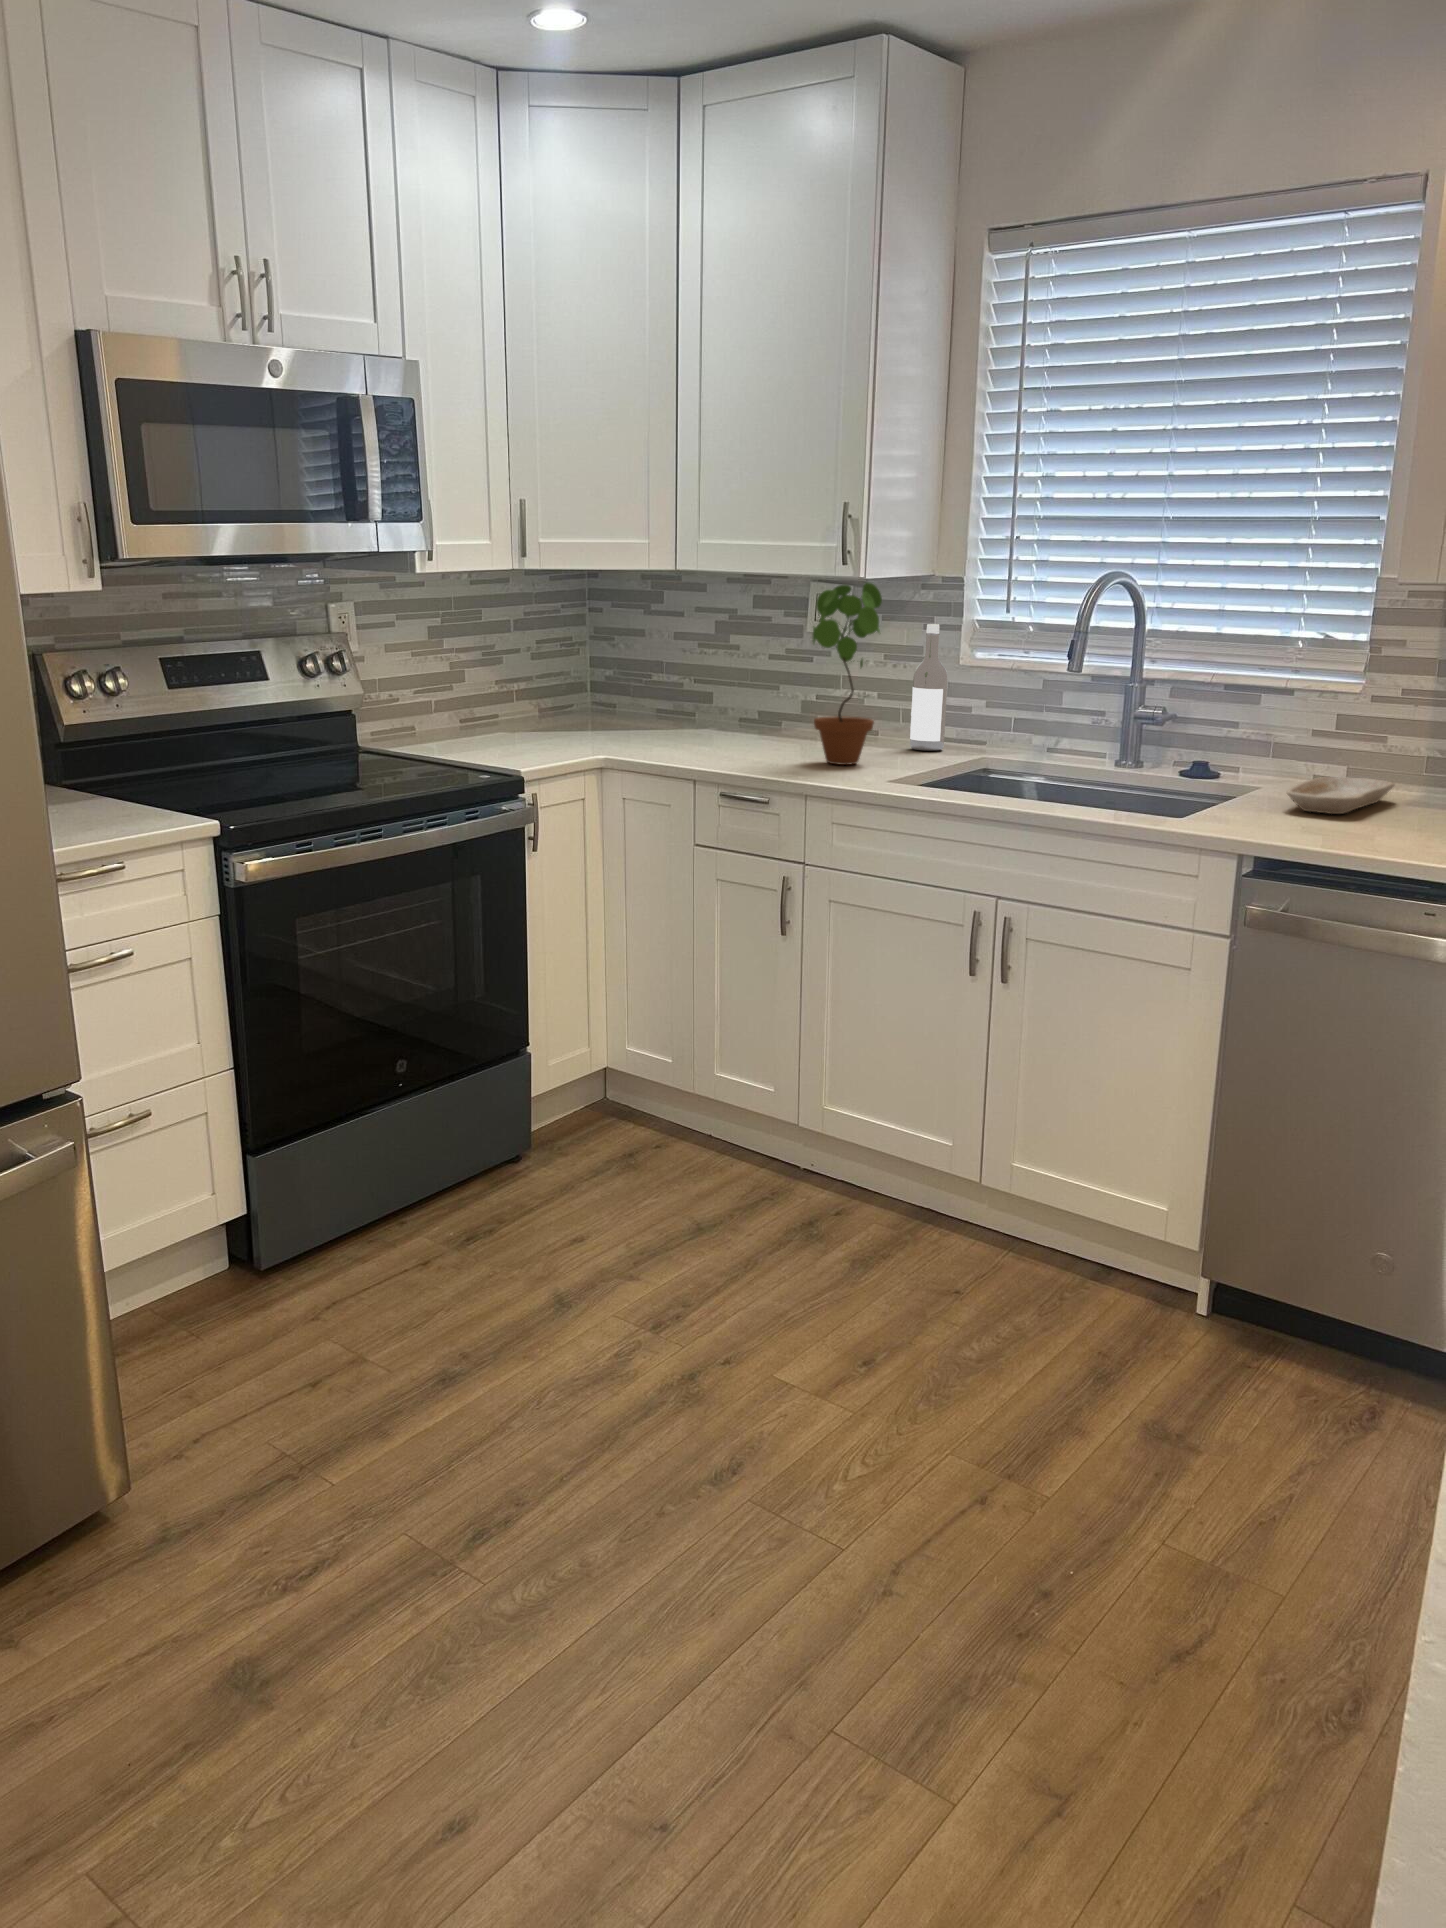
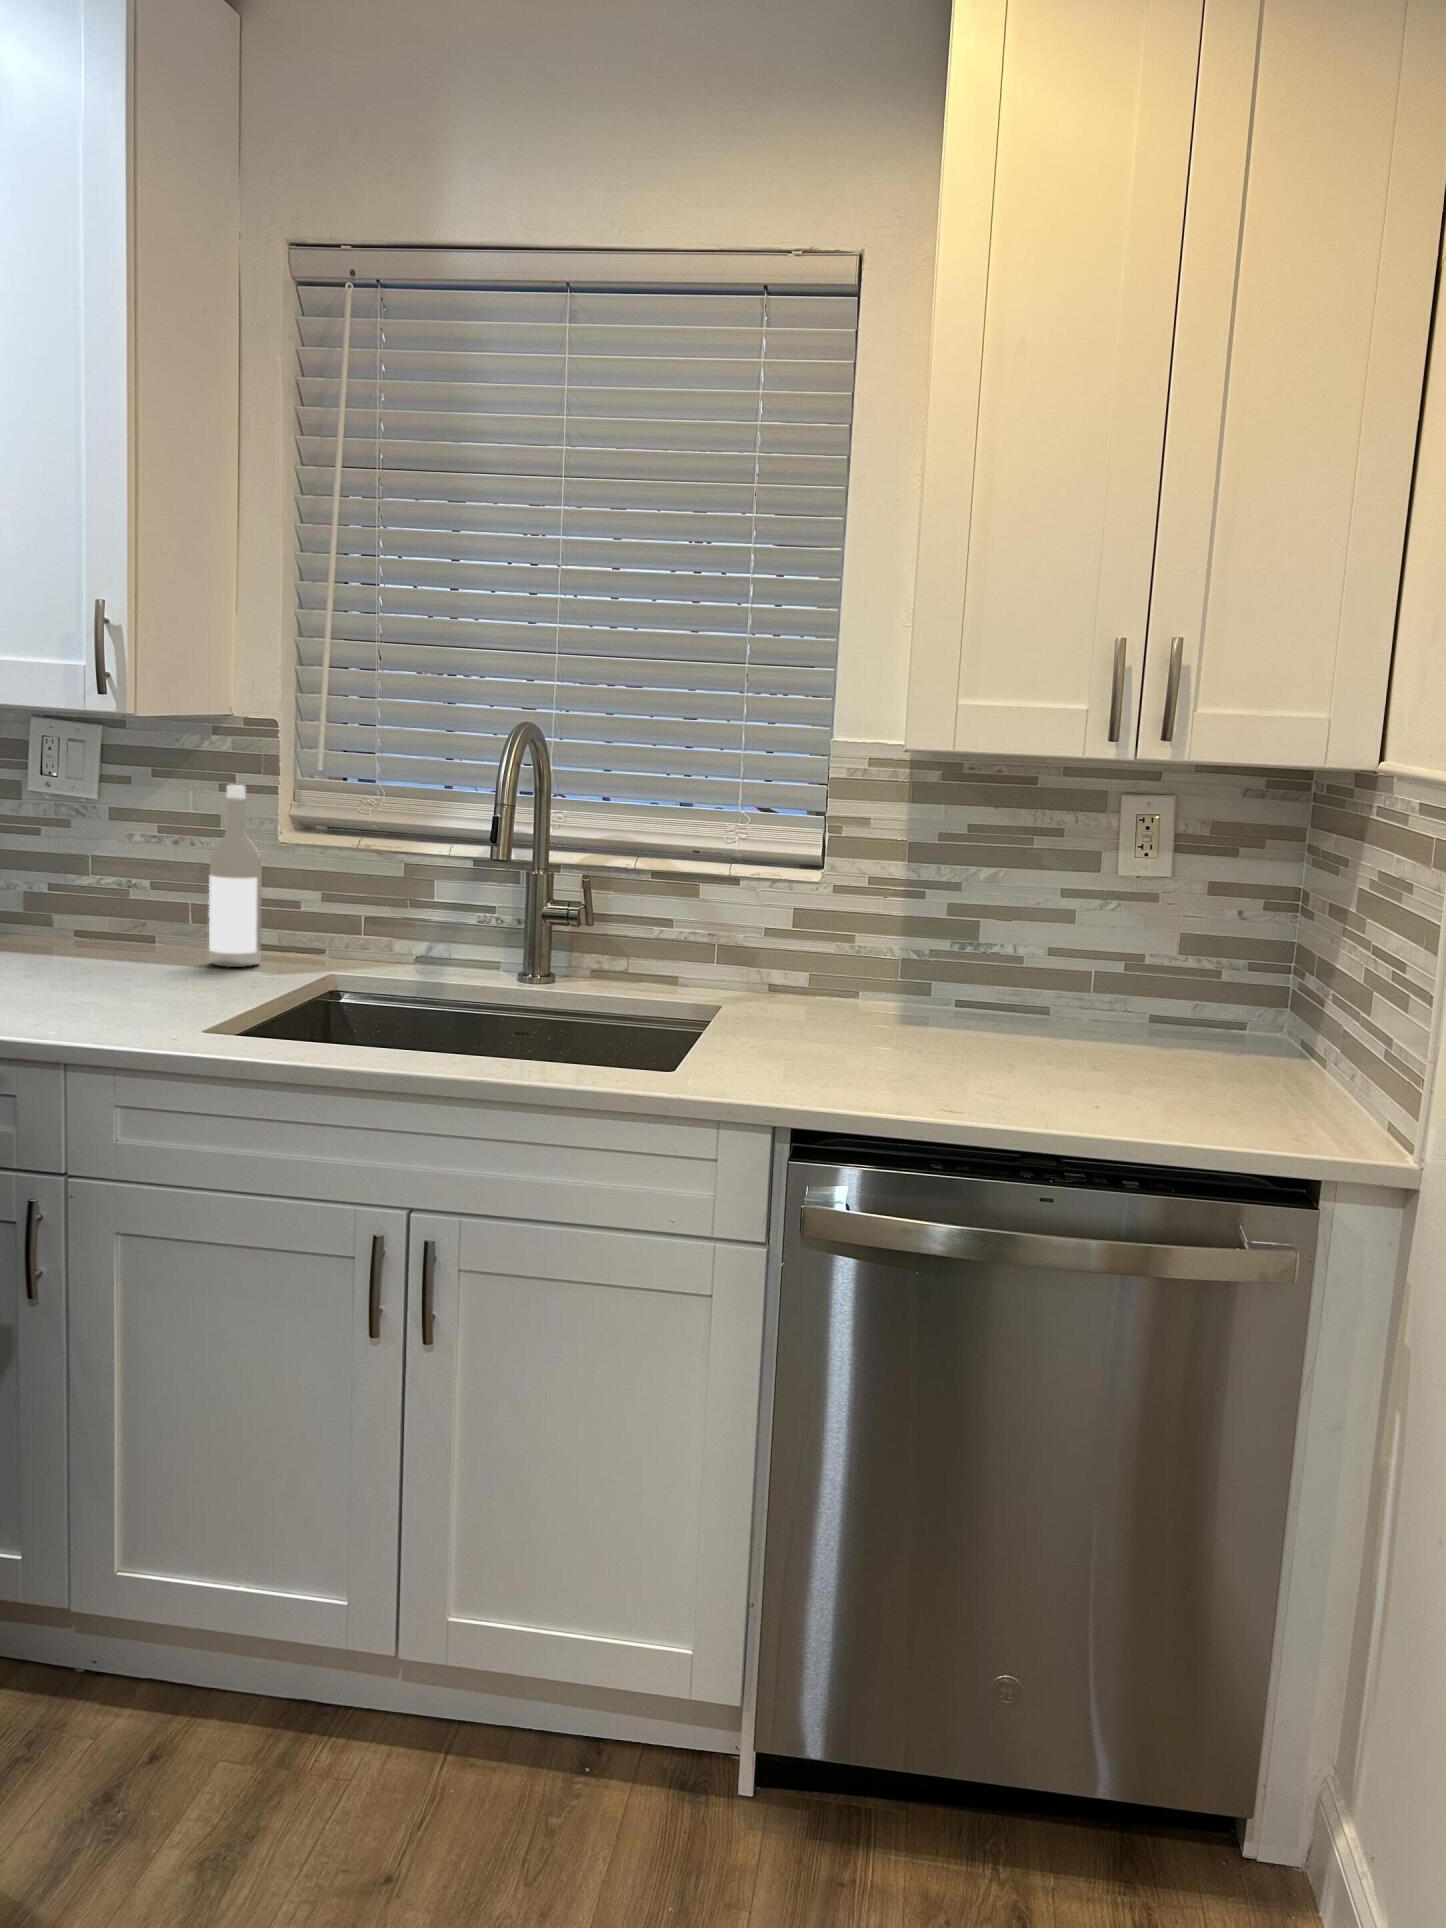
potted plant: present [813,583,882,765] -> none [56,726,168,1007]
tray: present [1286,777,1395,814] -> none [779,990,882,1051]

